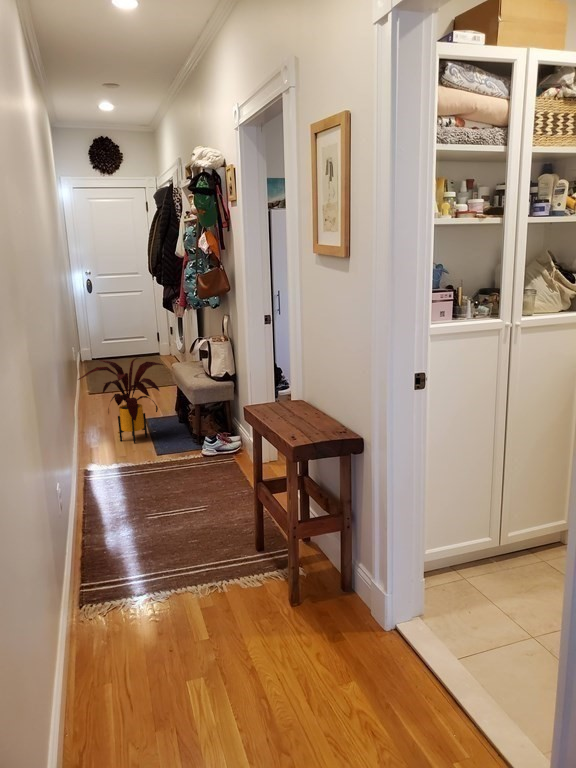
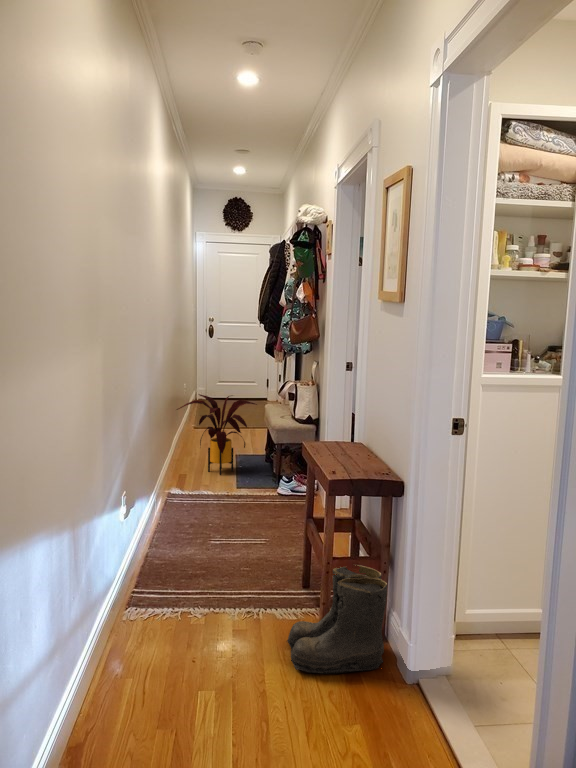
boots: none [260,525,360,639] -> present [287,565,387,674]

